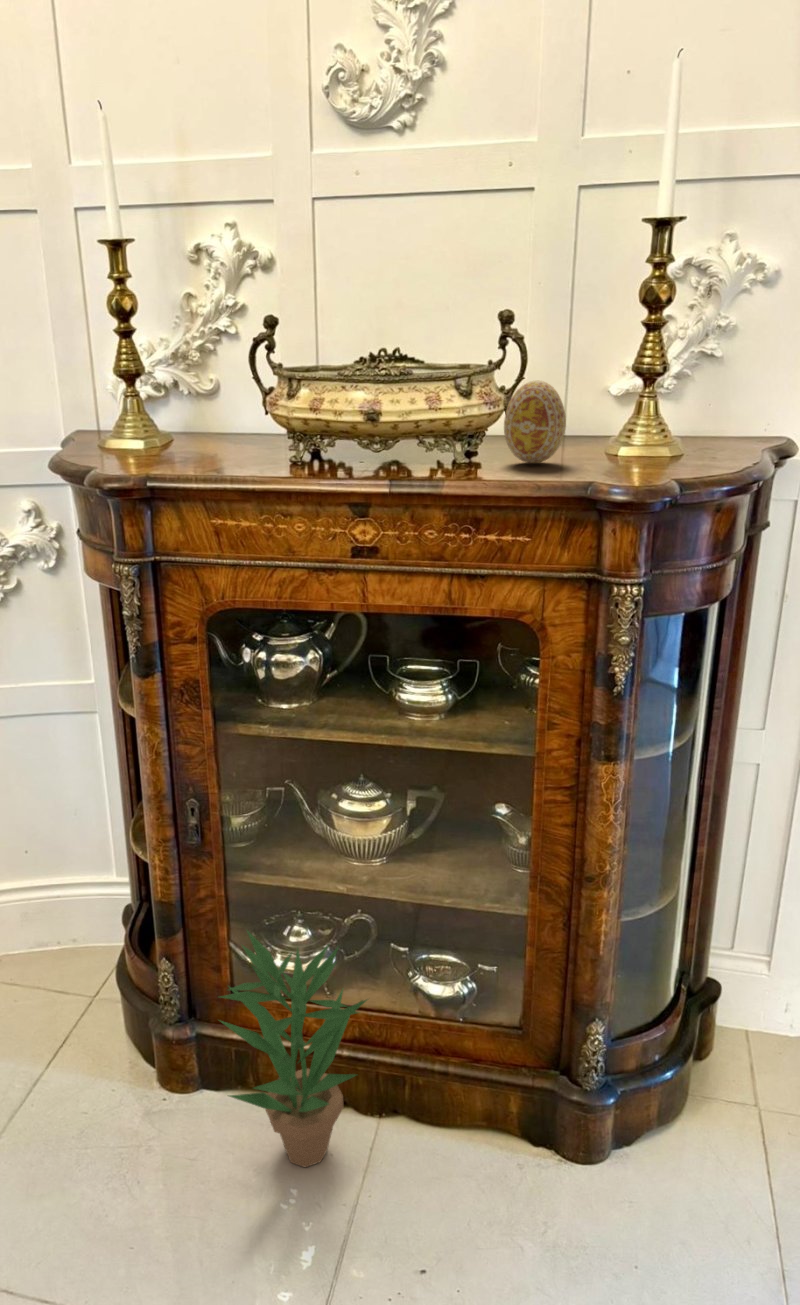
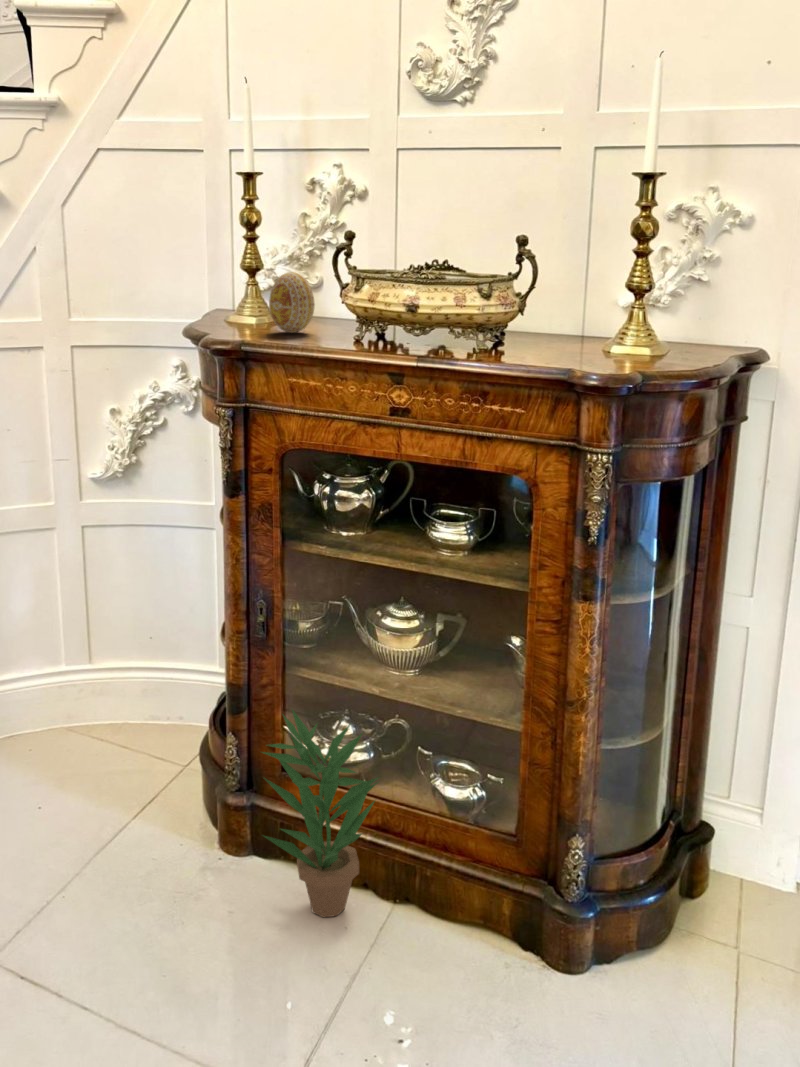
decorative egg: present [504,381,566,463] -> present [269,272,315,333]

